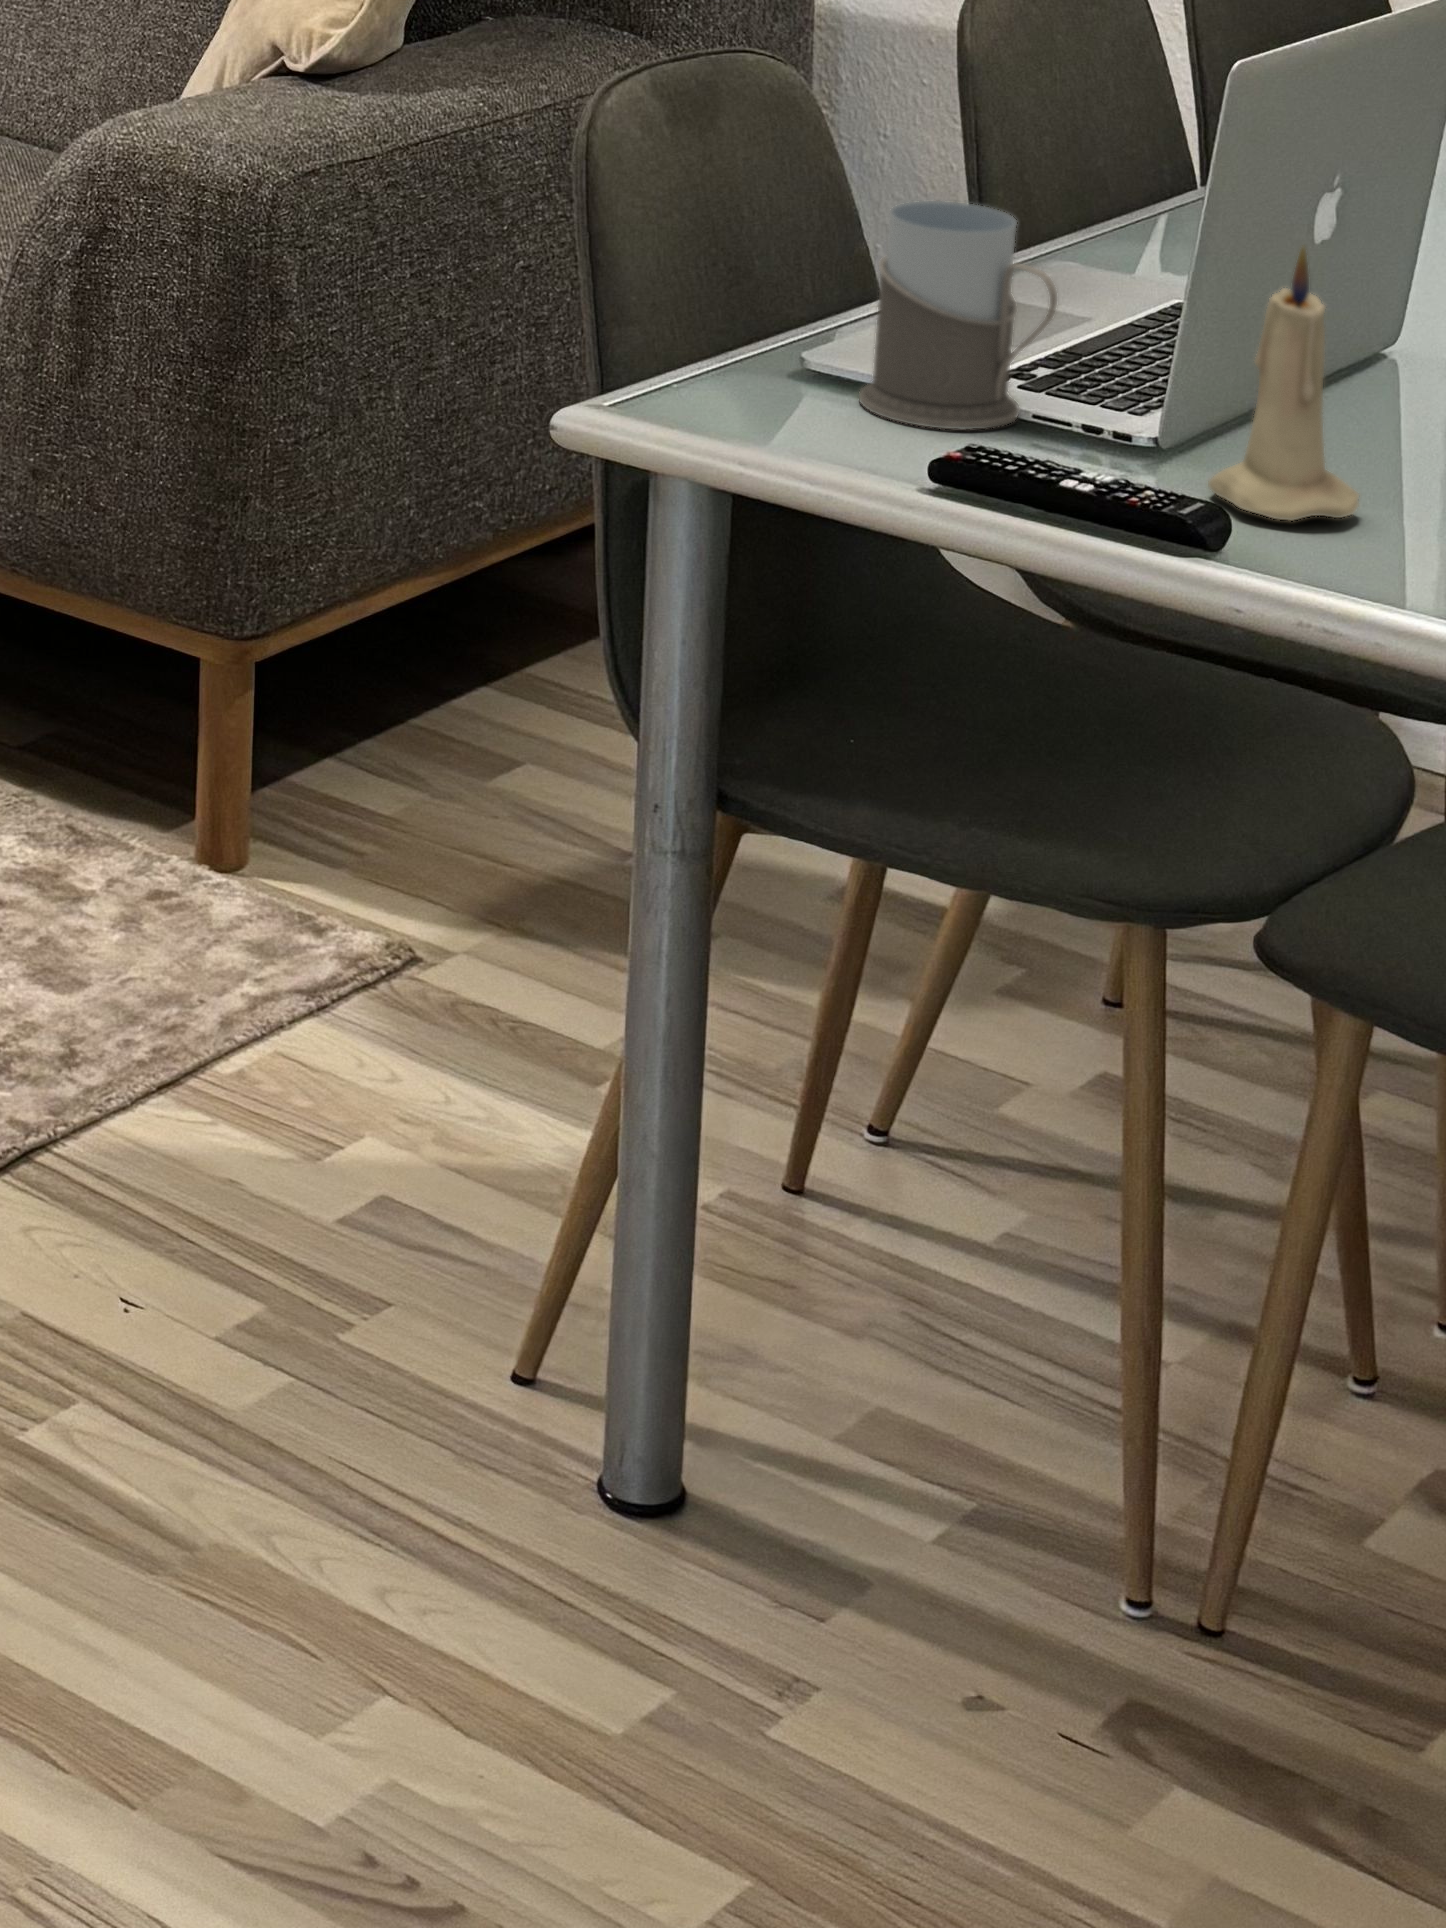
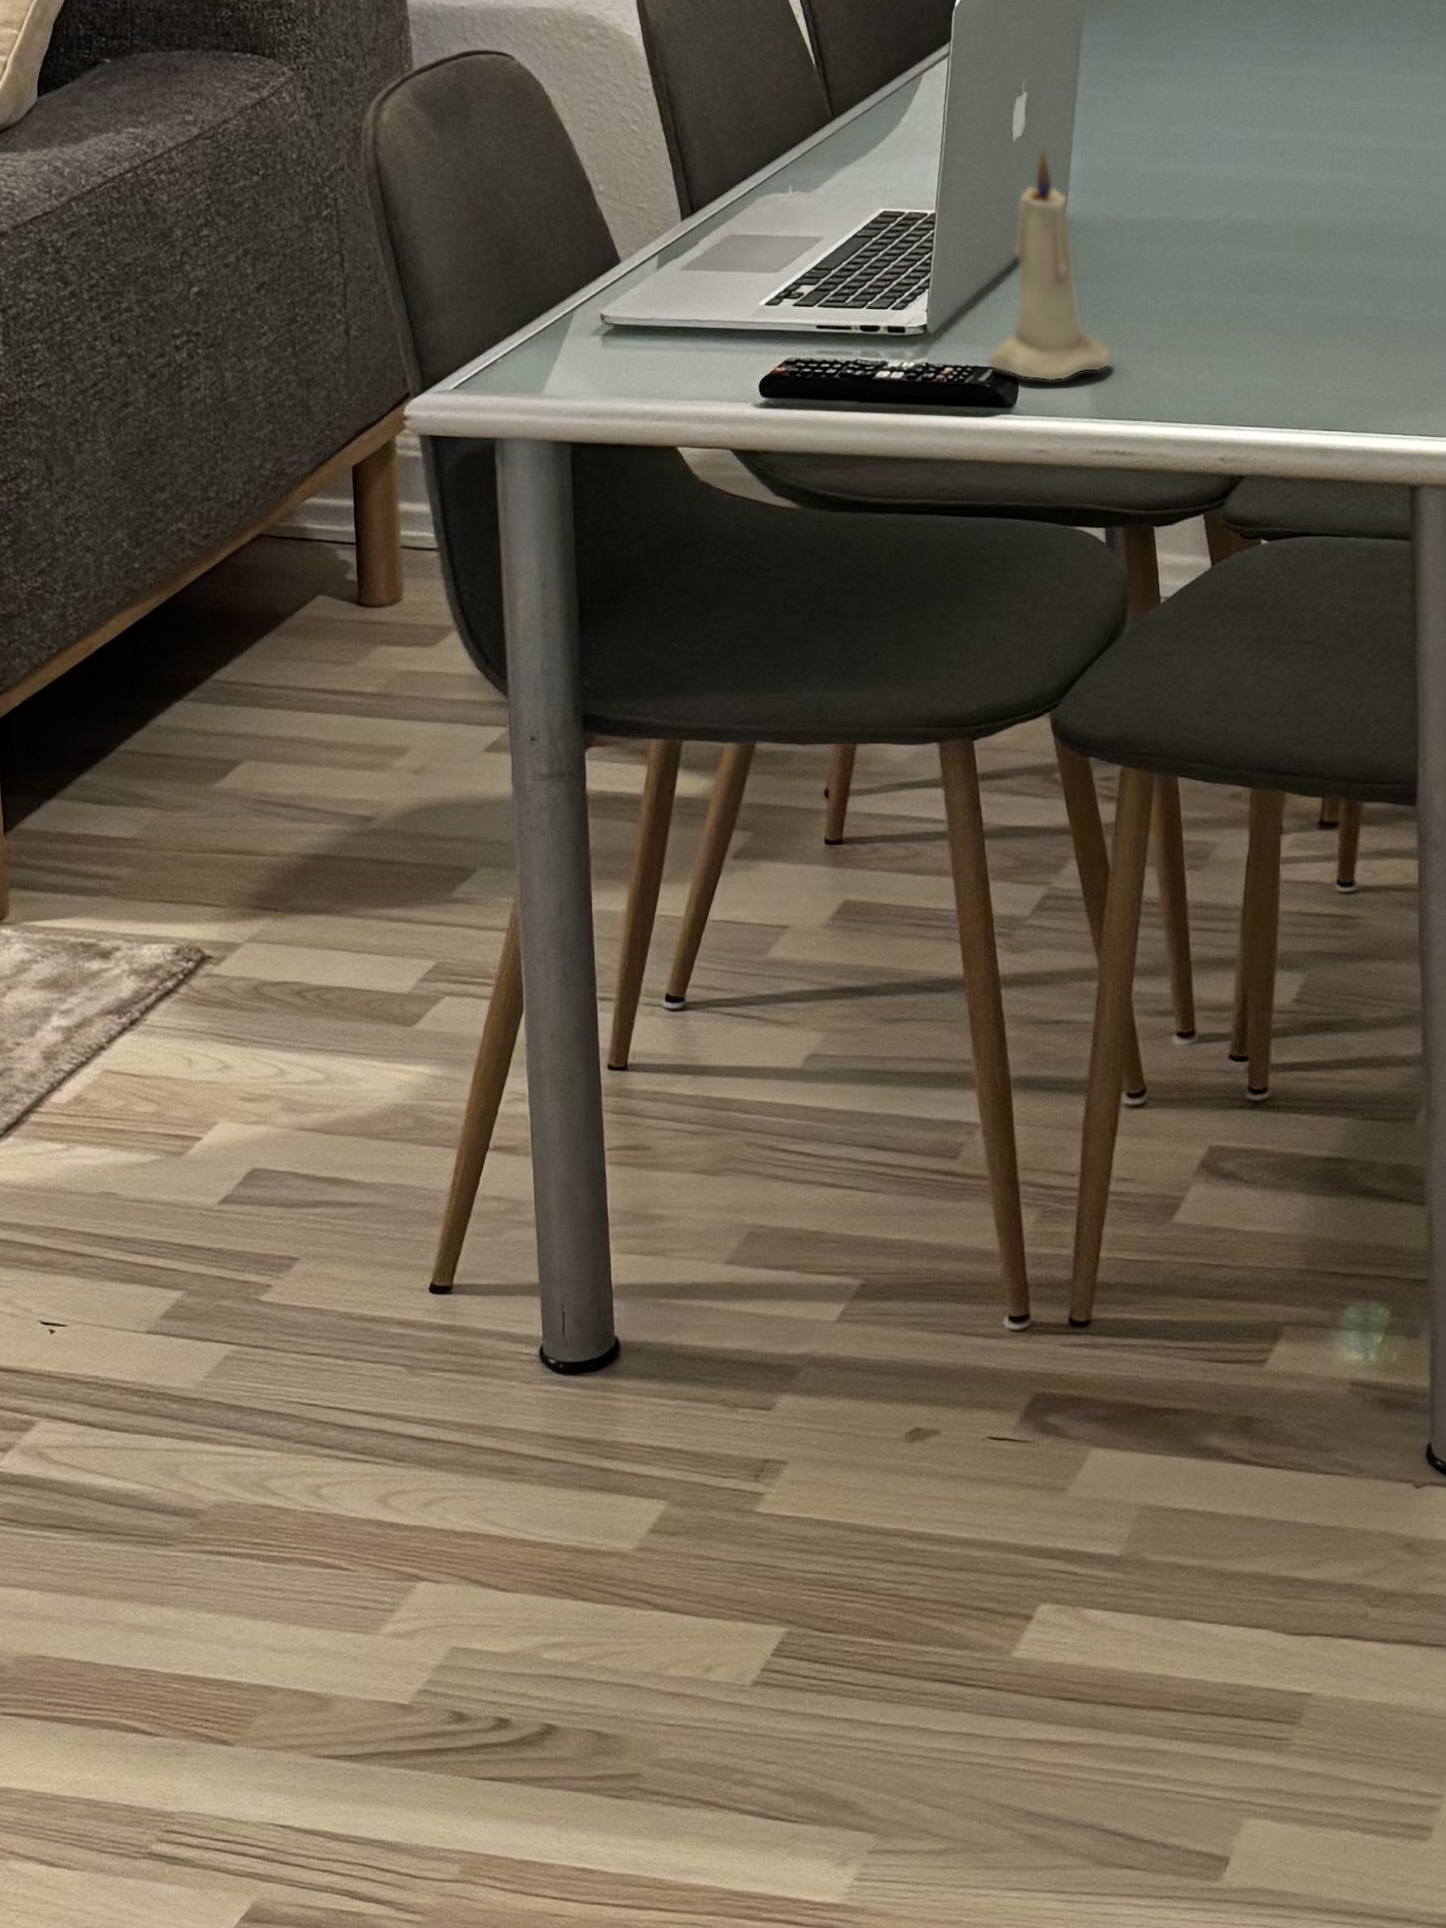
mug: present [859,201,1057,430] -> none [671,161,835,358]

